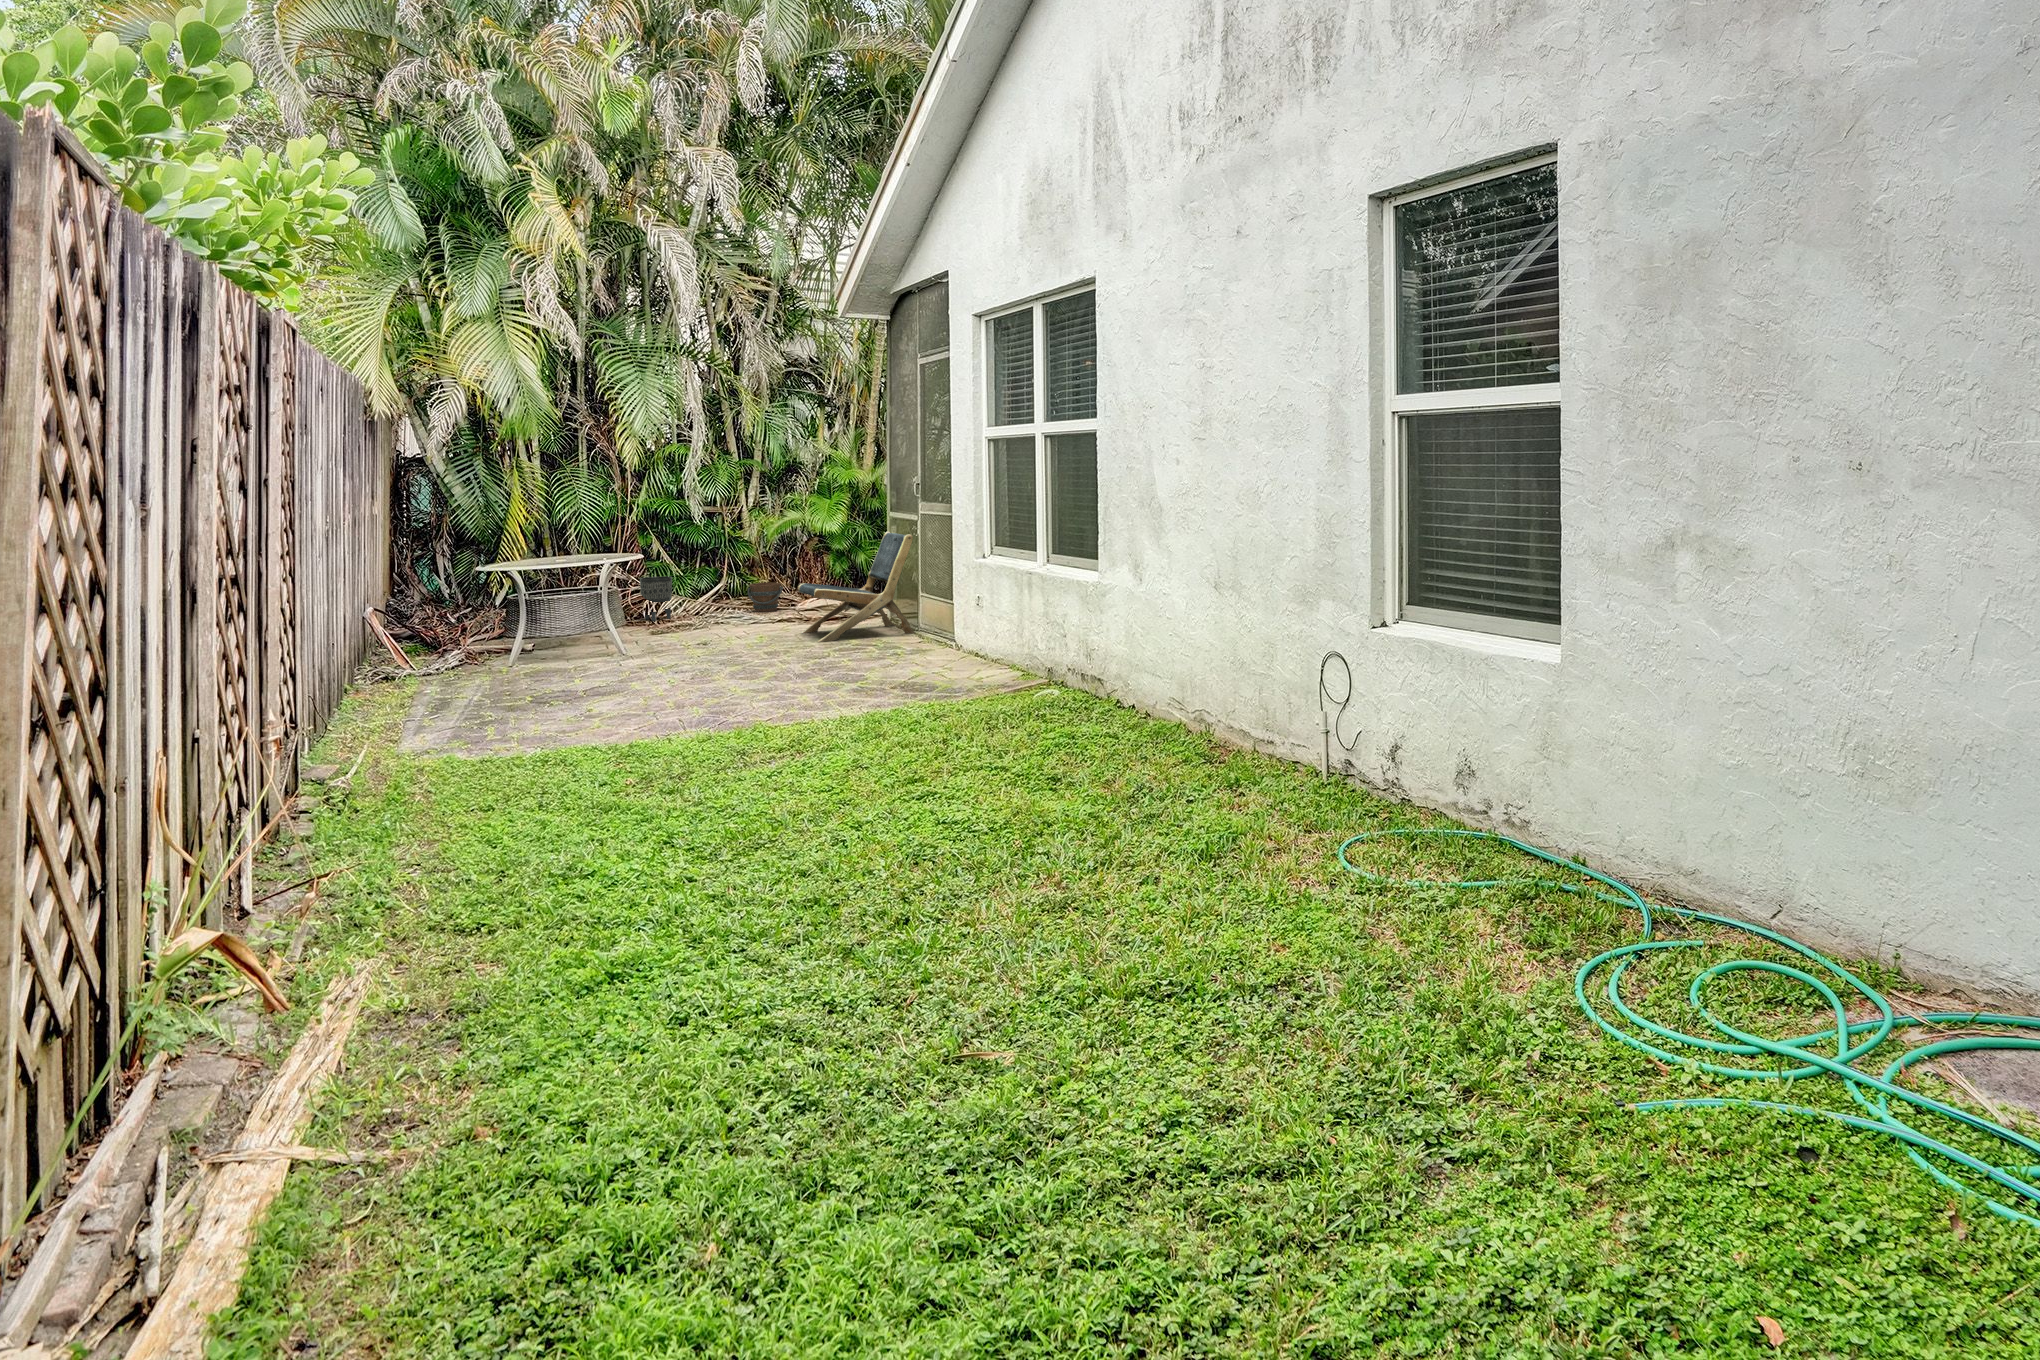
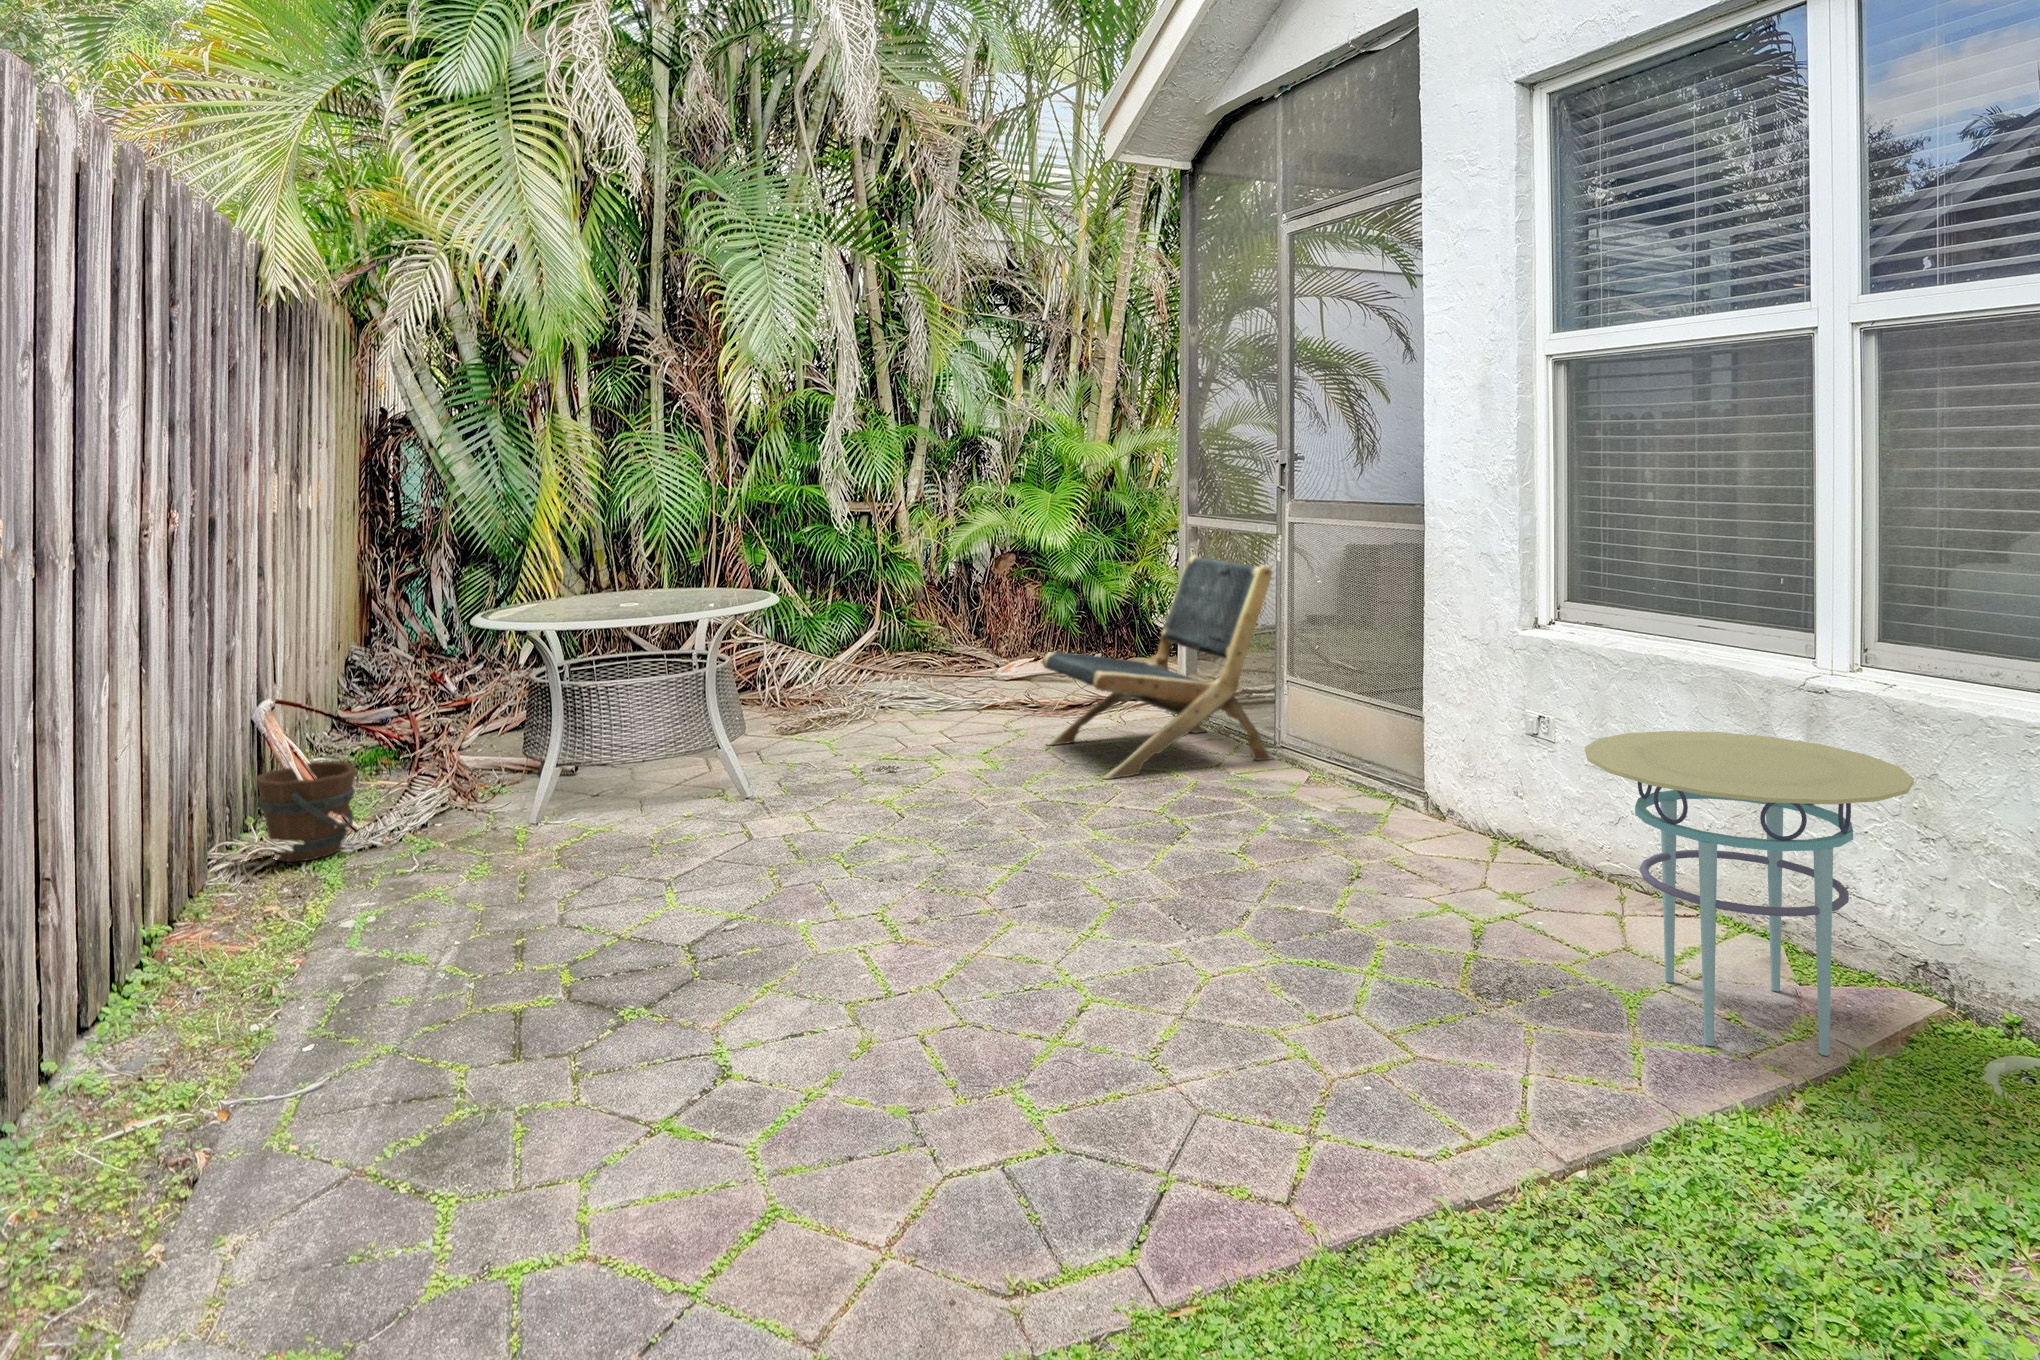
planter: present [640,576,672,621] -> none [746,617,797,694]
bucket: present [748,582,783,612] -> present [256,762,356,862]
side table: none [929,585,1033,685] -> present [1585,731,1914,1056]

